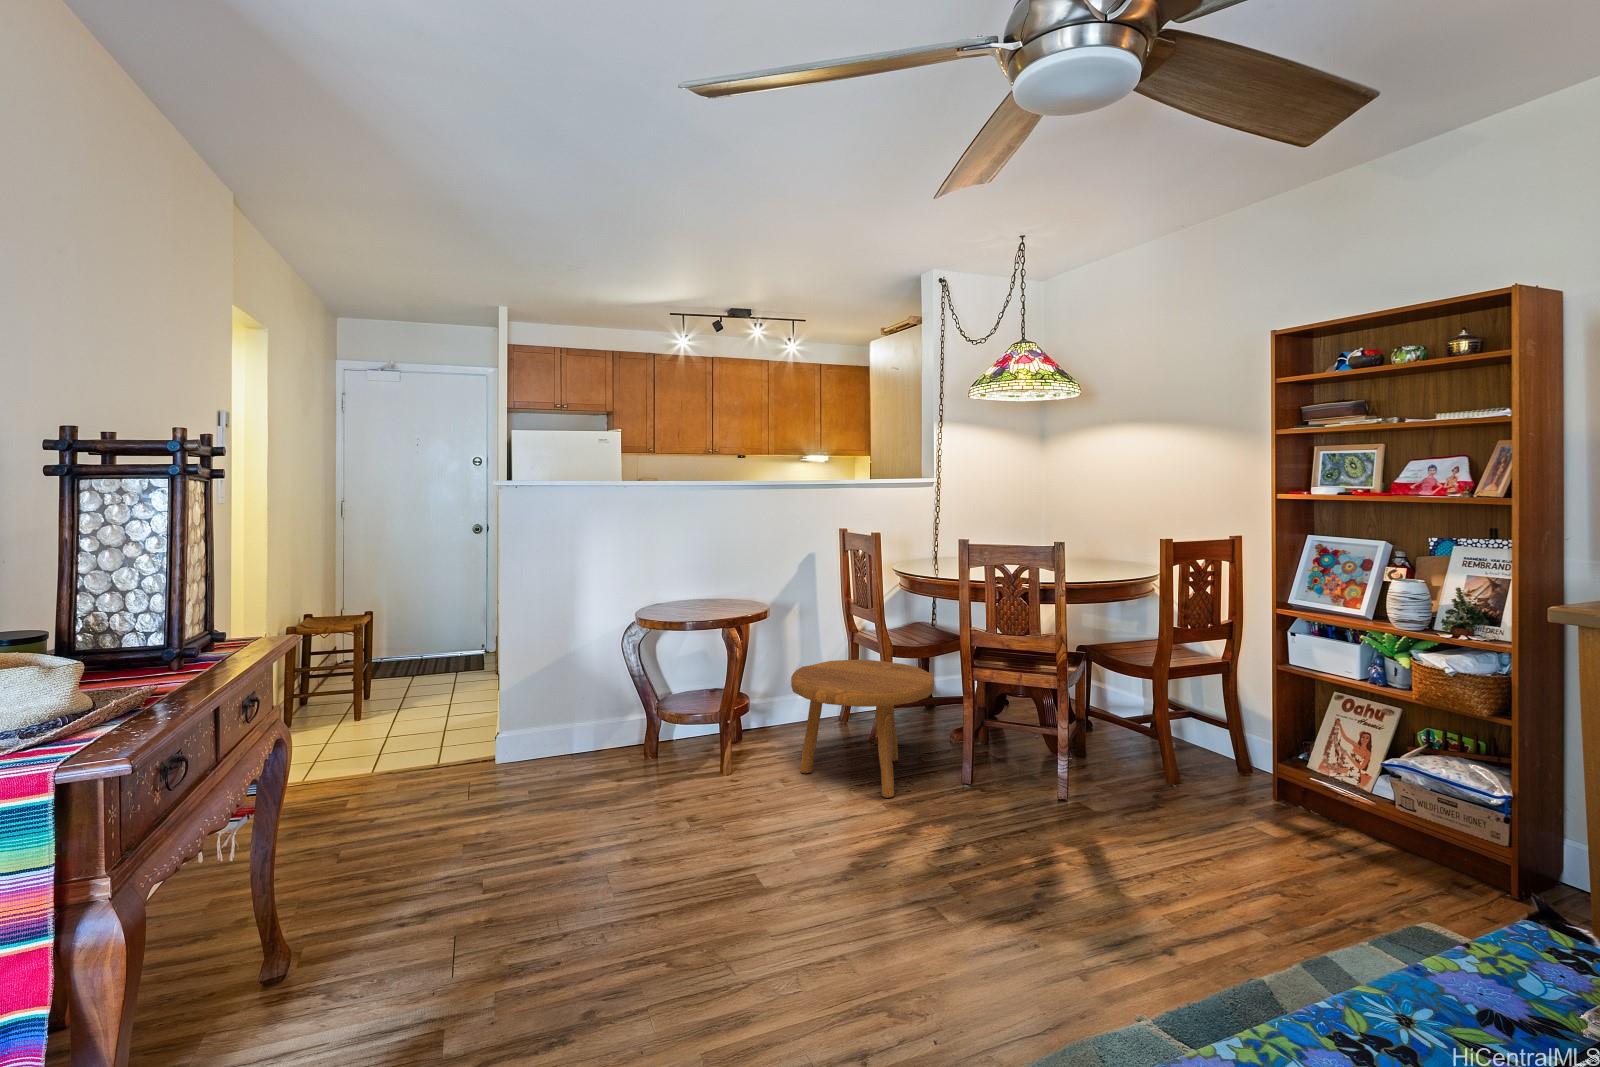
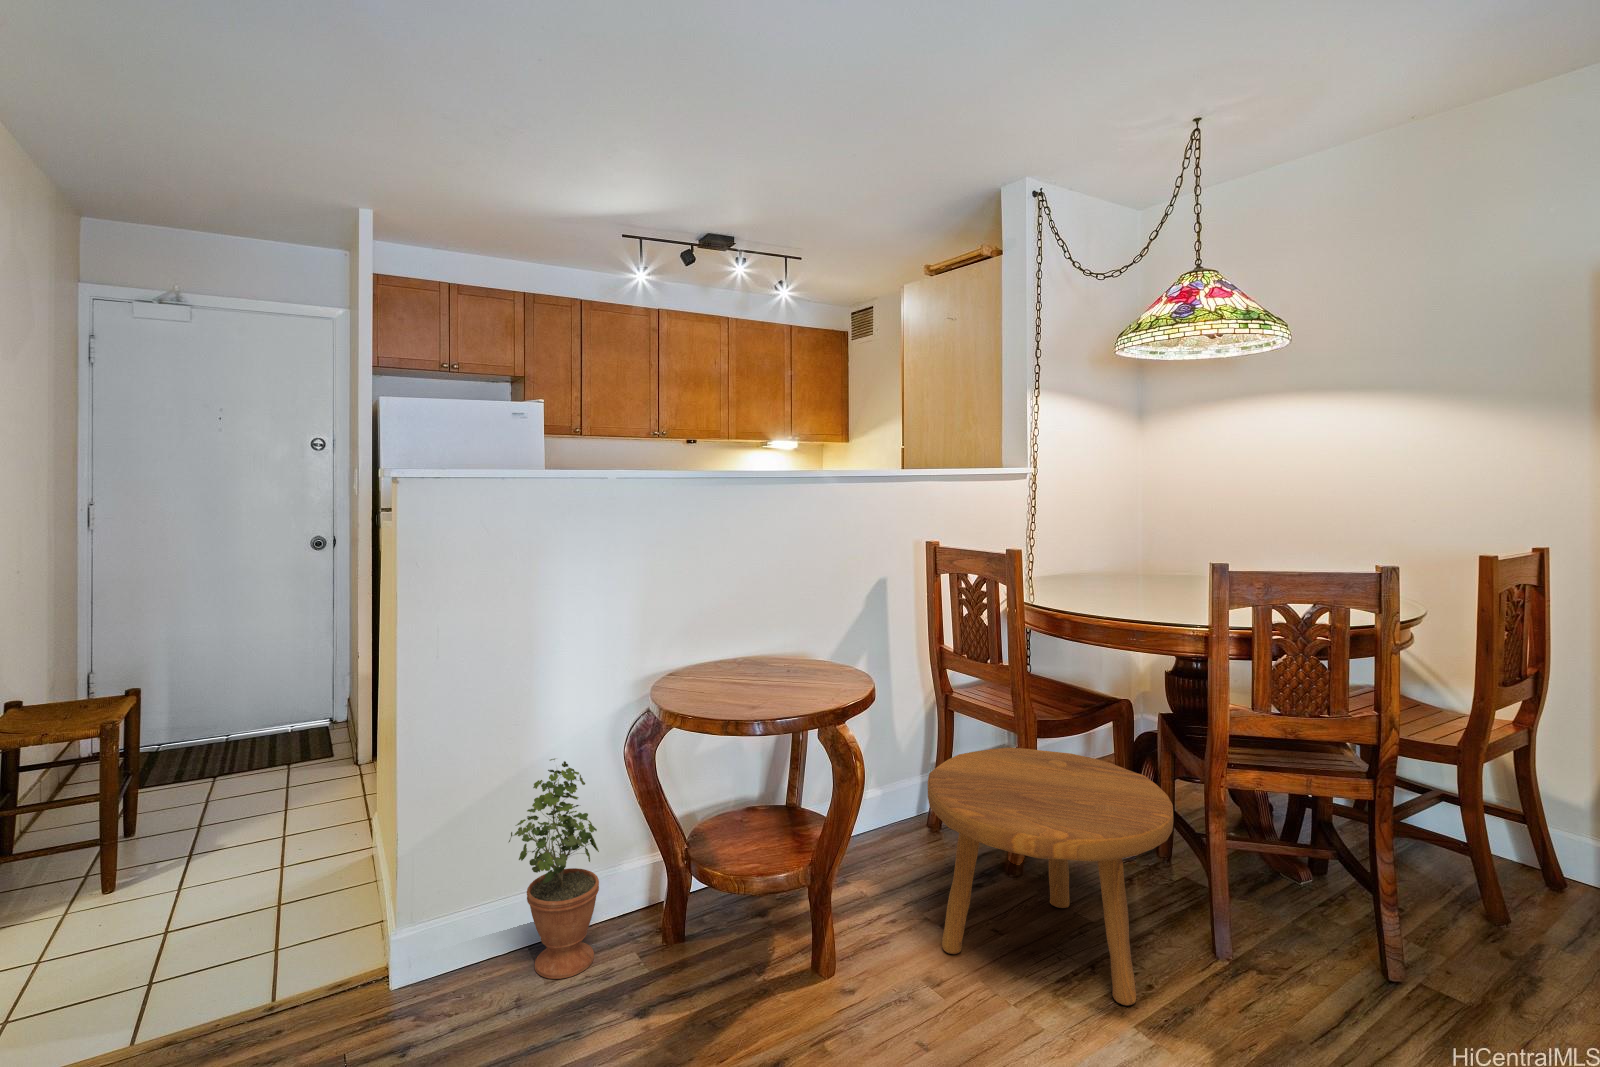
potted plant: none [556,647,608,767] -> present [509,759,599,979]

